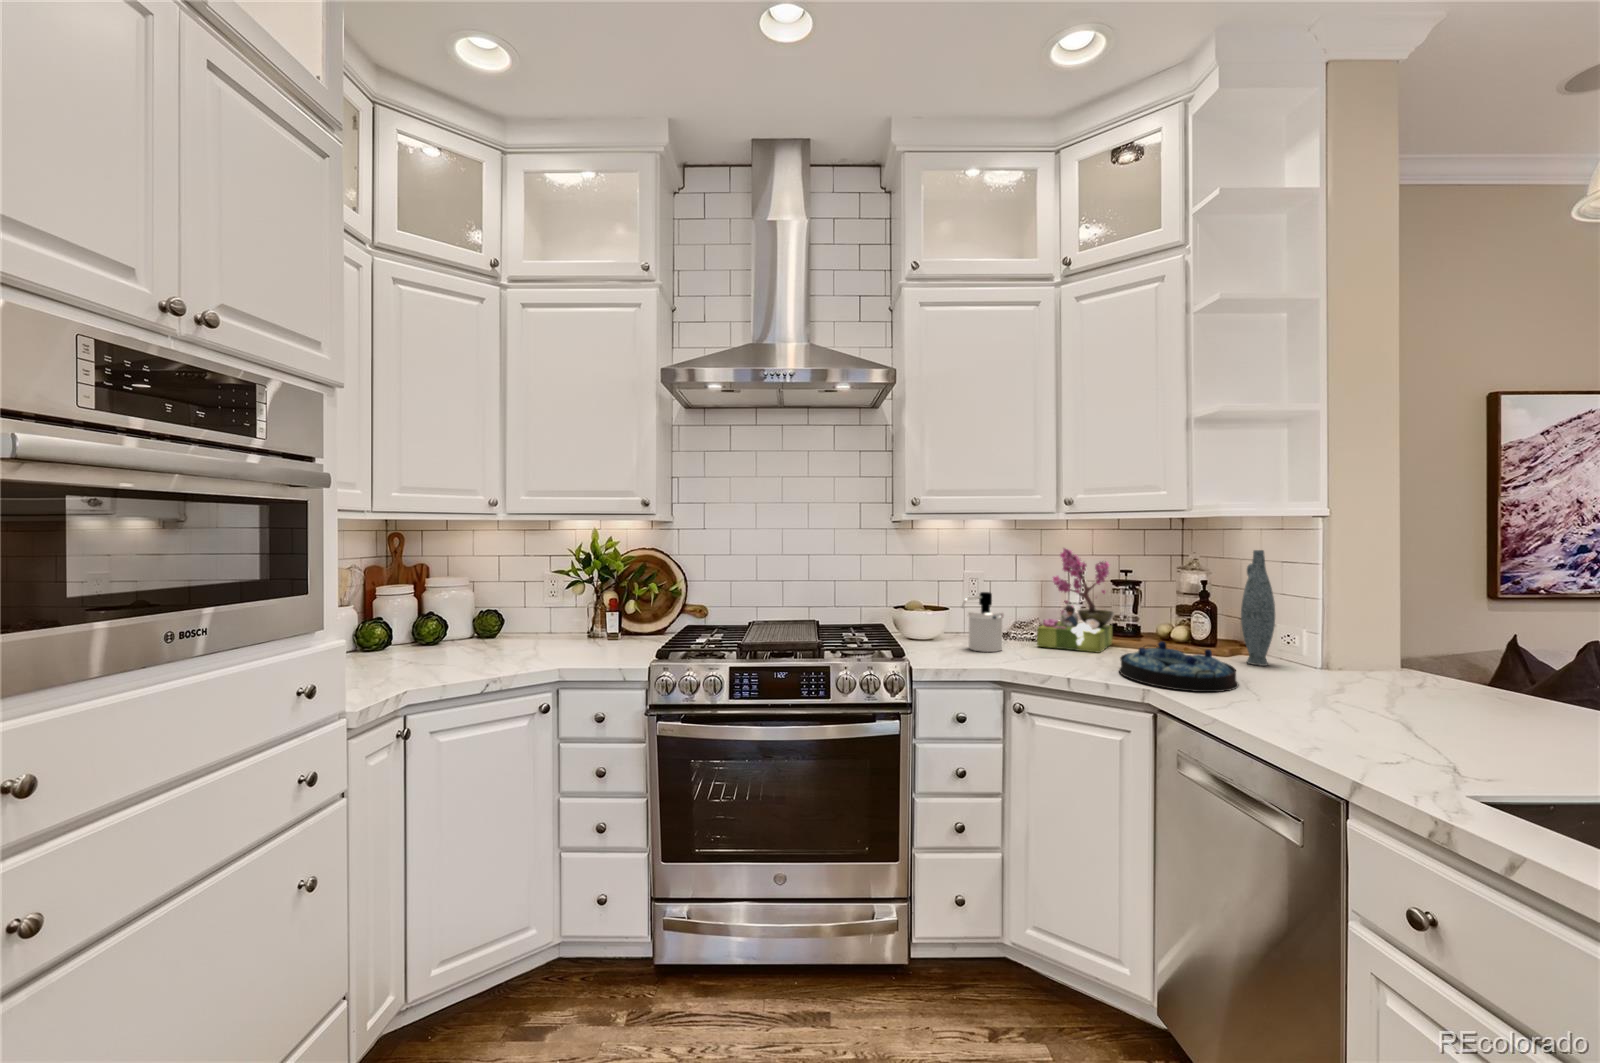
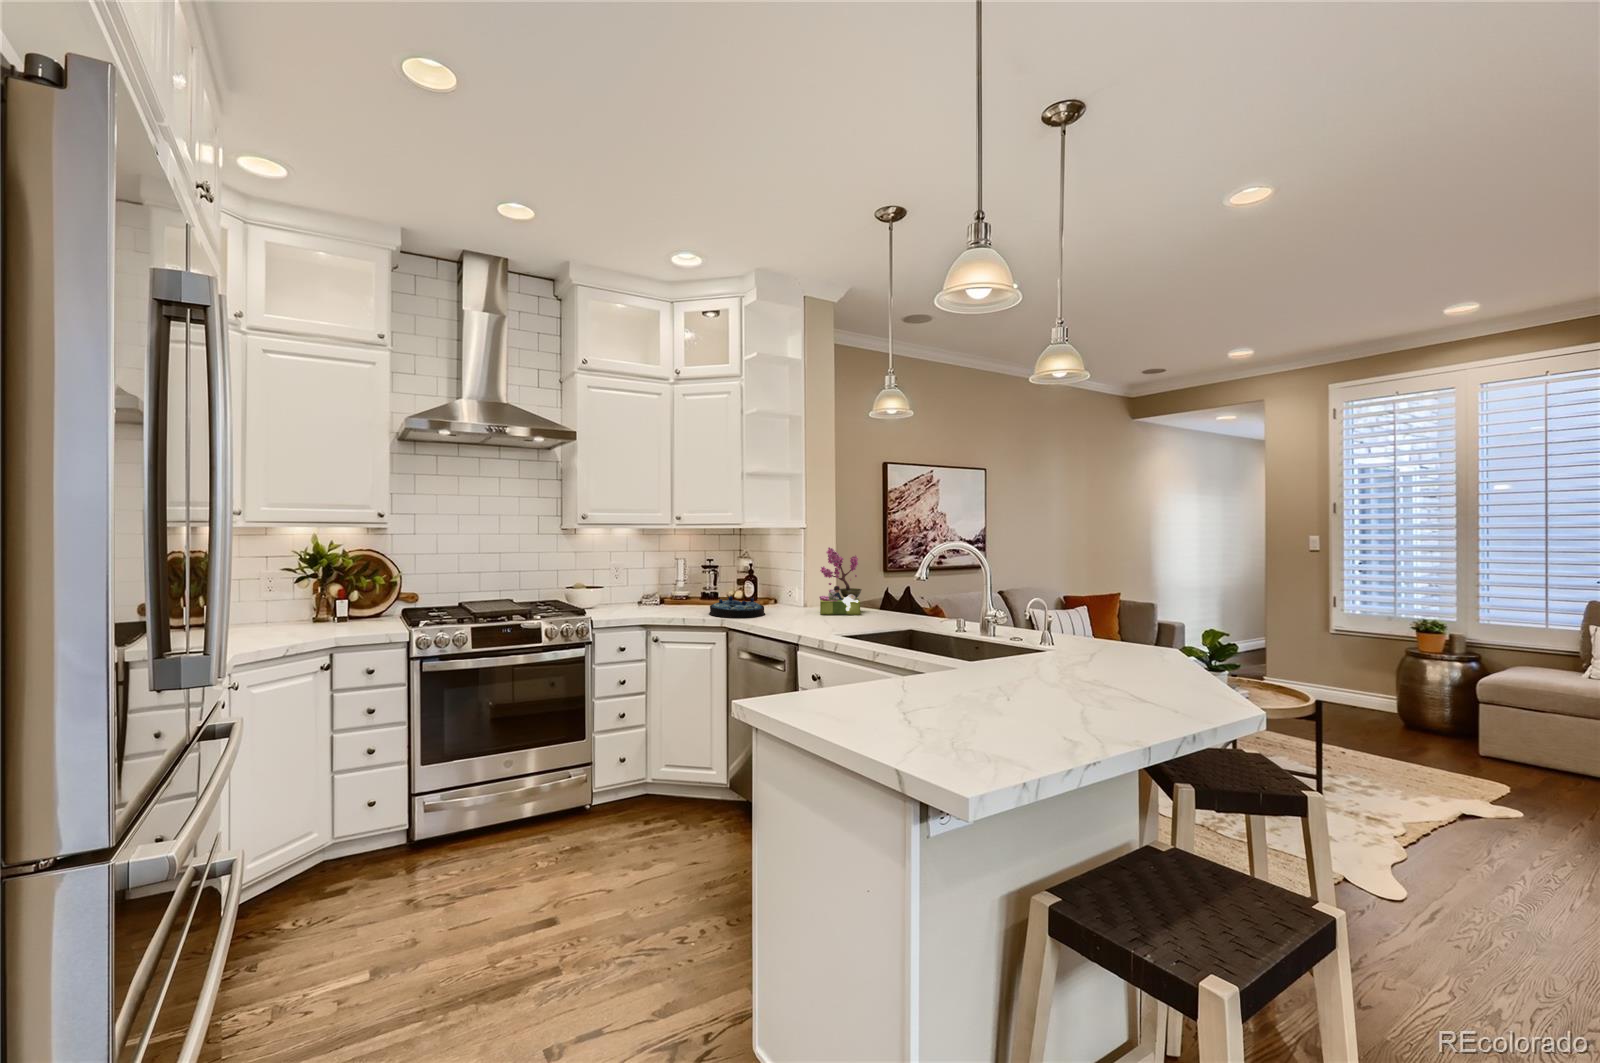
flower arrangement: present [1037,548,1114,653] -> present [819,547,862,615]
vase: present [1241,550,1275,666] -> none [768,546,784,607]
soap dispenser: present [961,592,1004,652] -> none [617,574,642,611]

